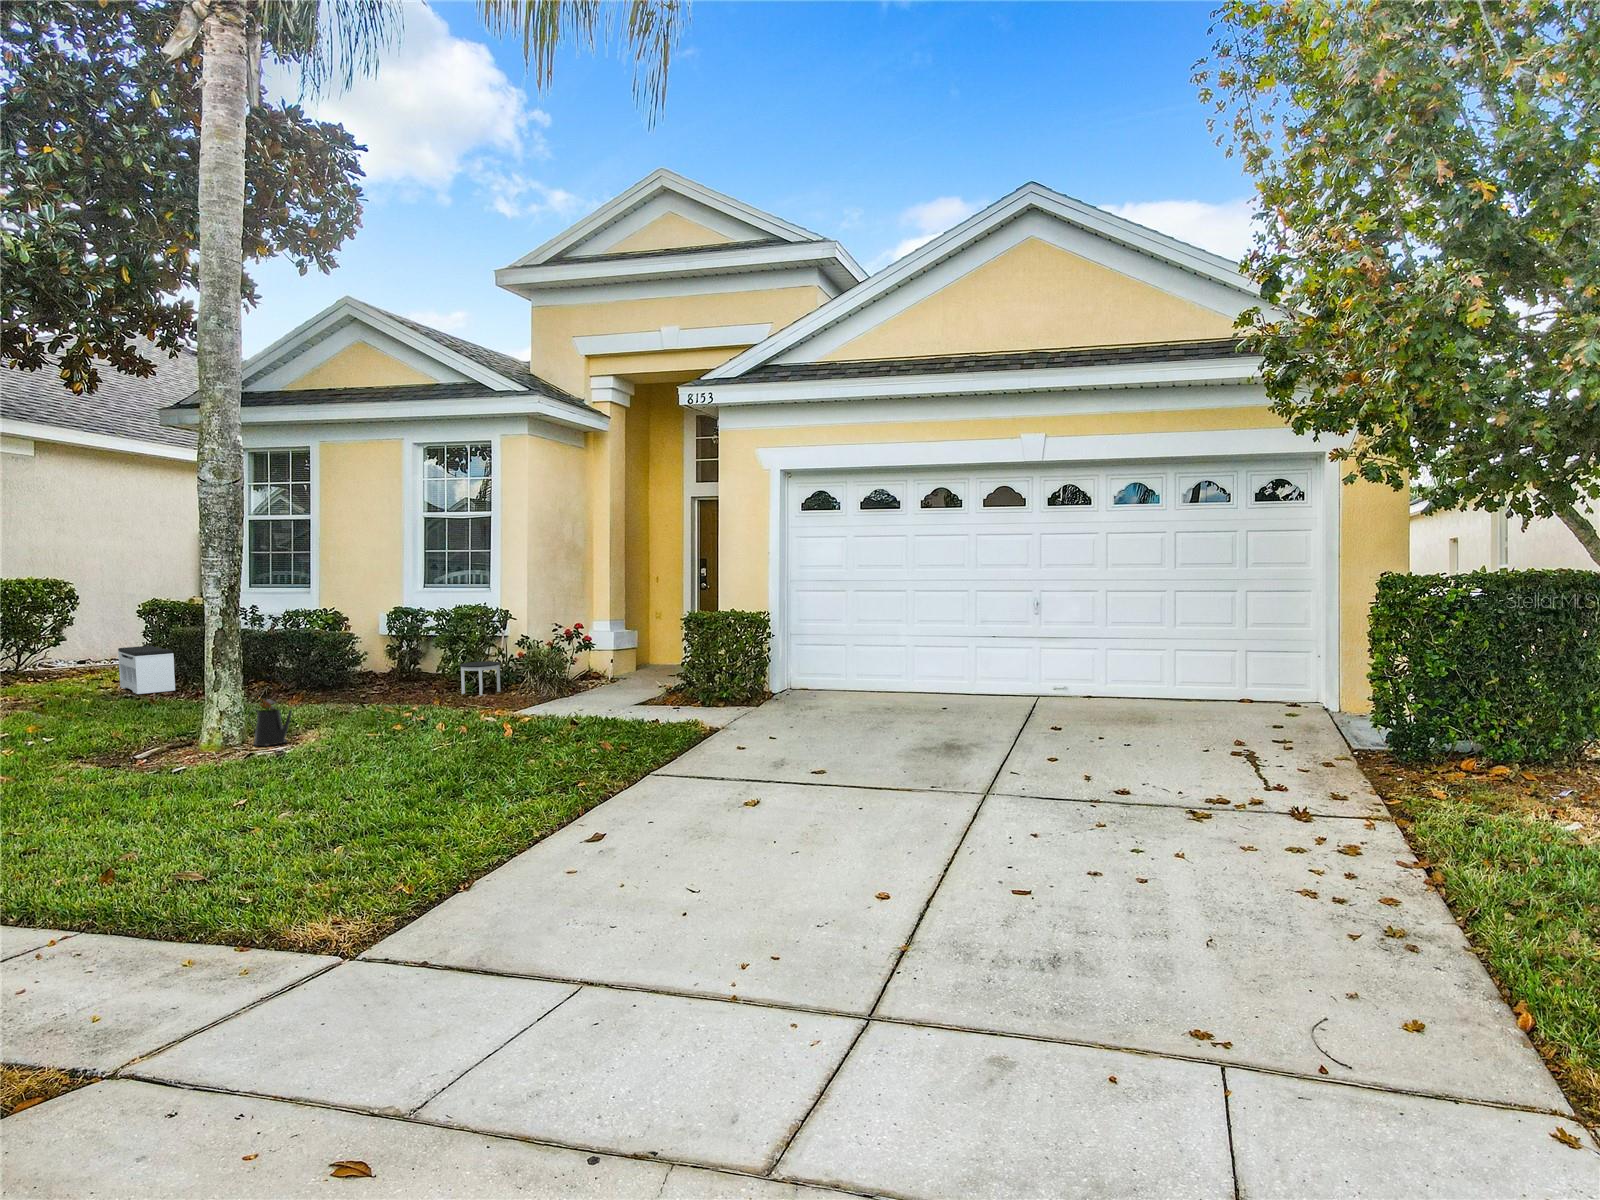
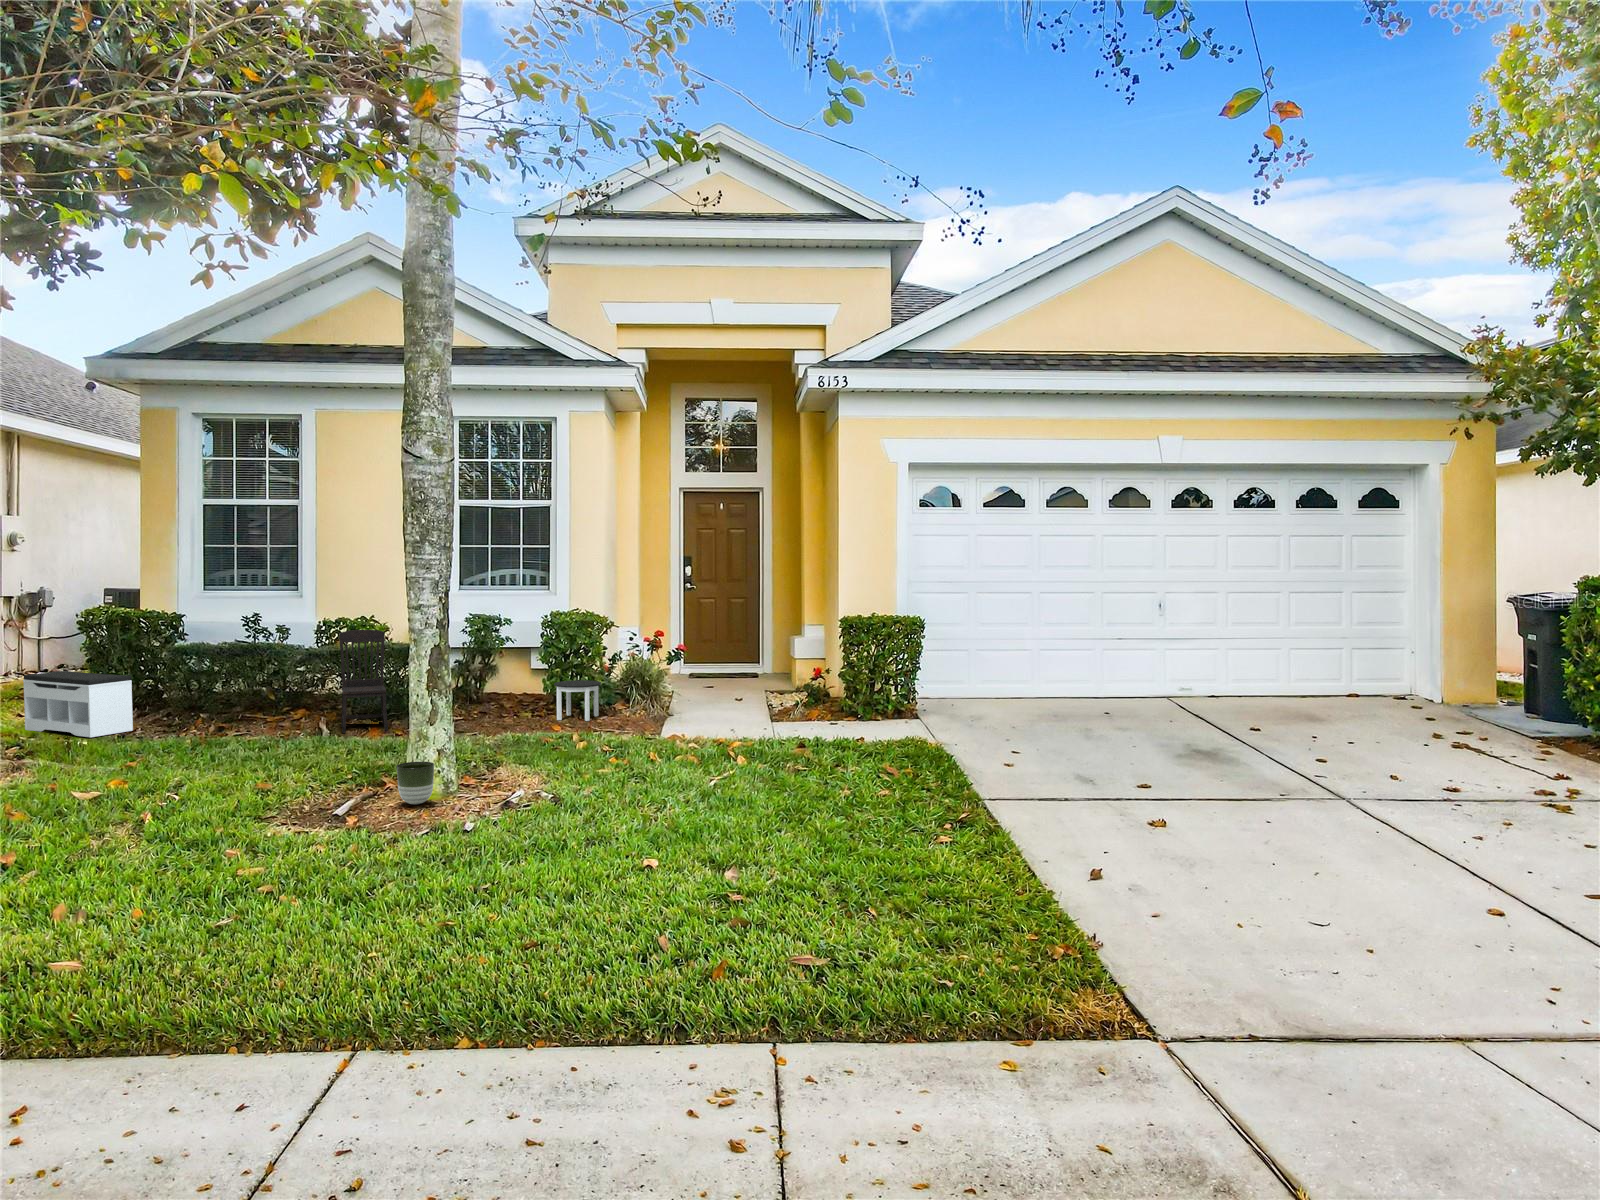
chair: none [291,618,339,698] -> present [339,630,388,733]
watering can: present [249,699,292,746] -> none [457,725,513,789]
planter: none [173,721,206,755] -> present [397,761,434,804]

